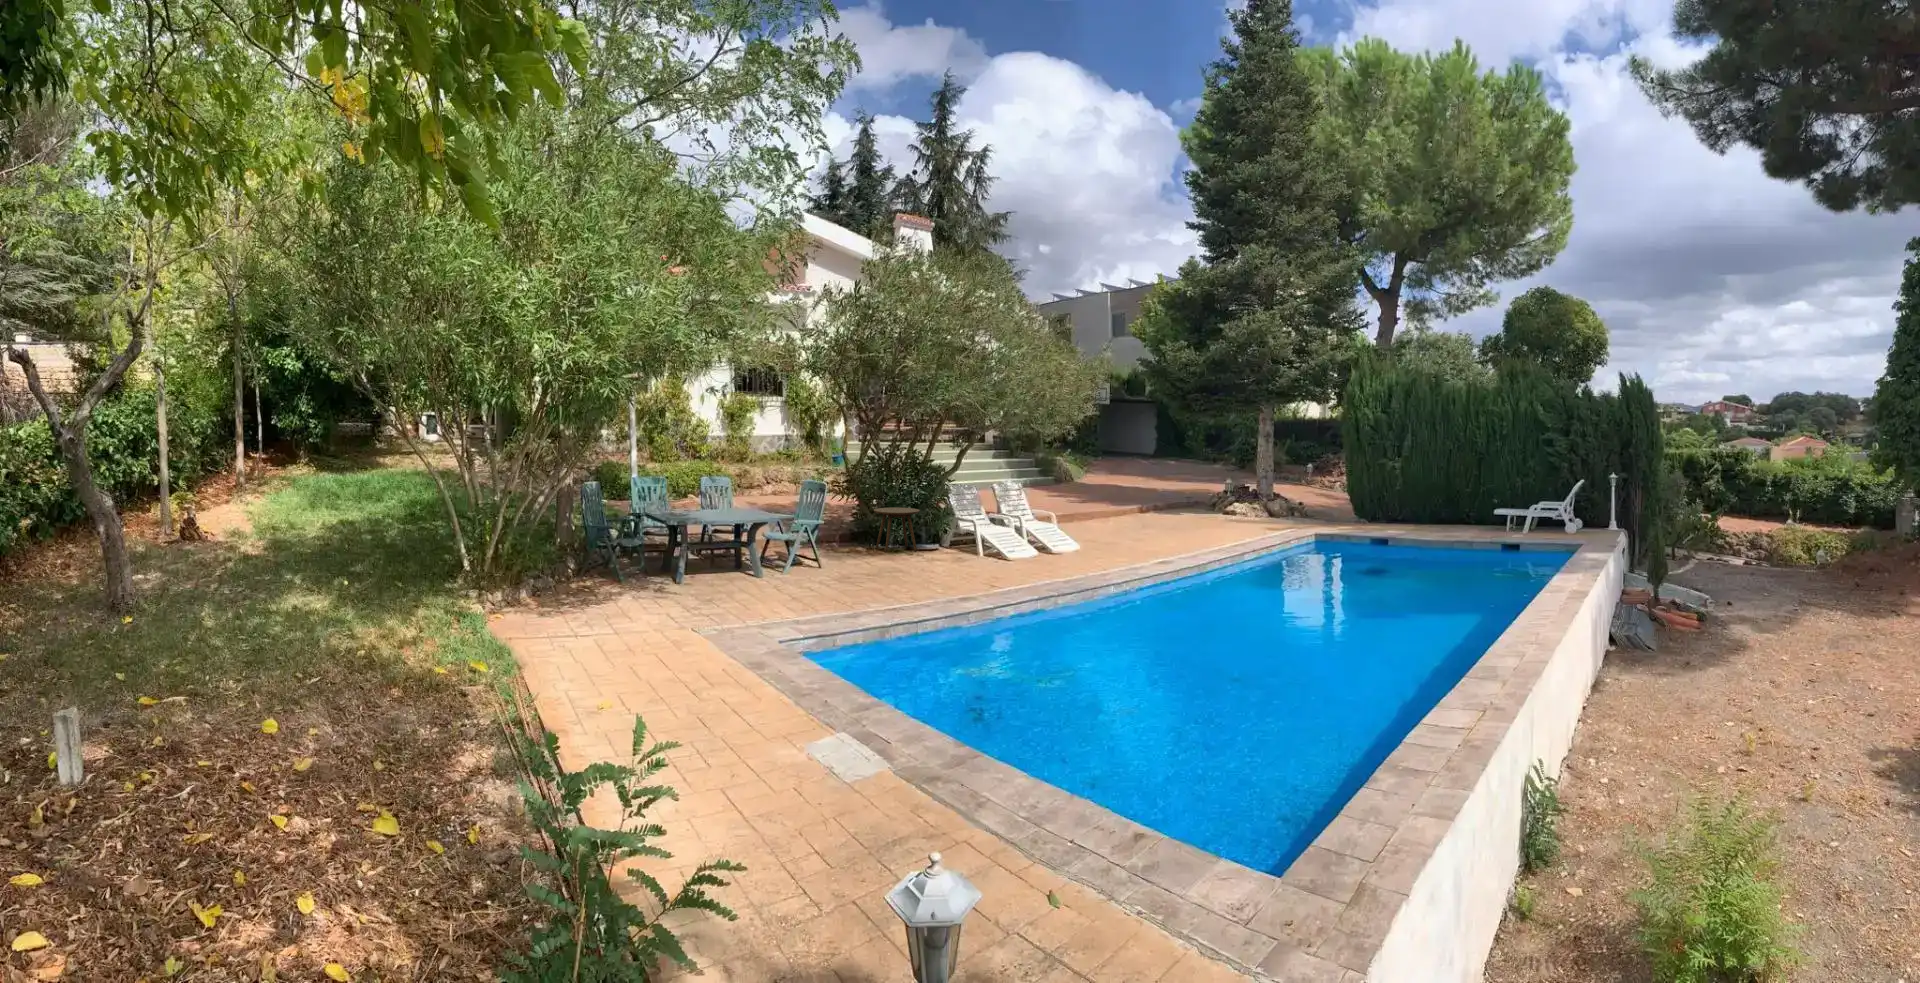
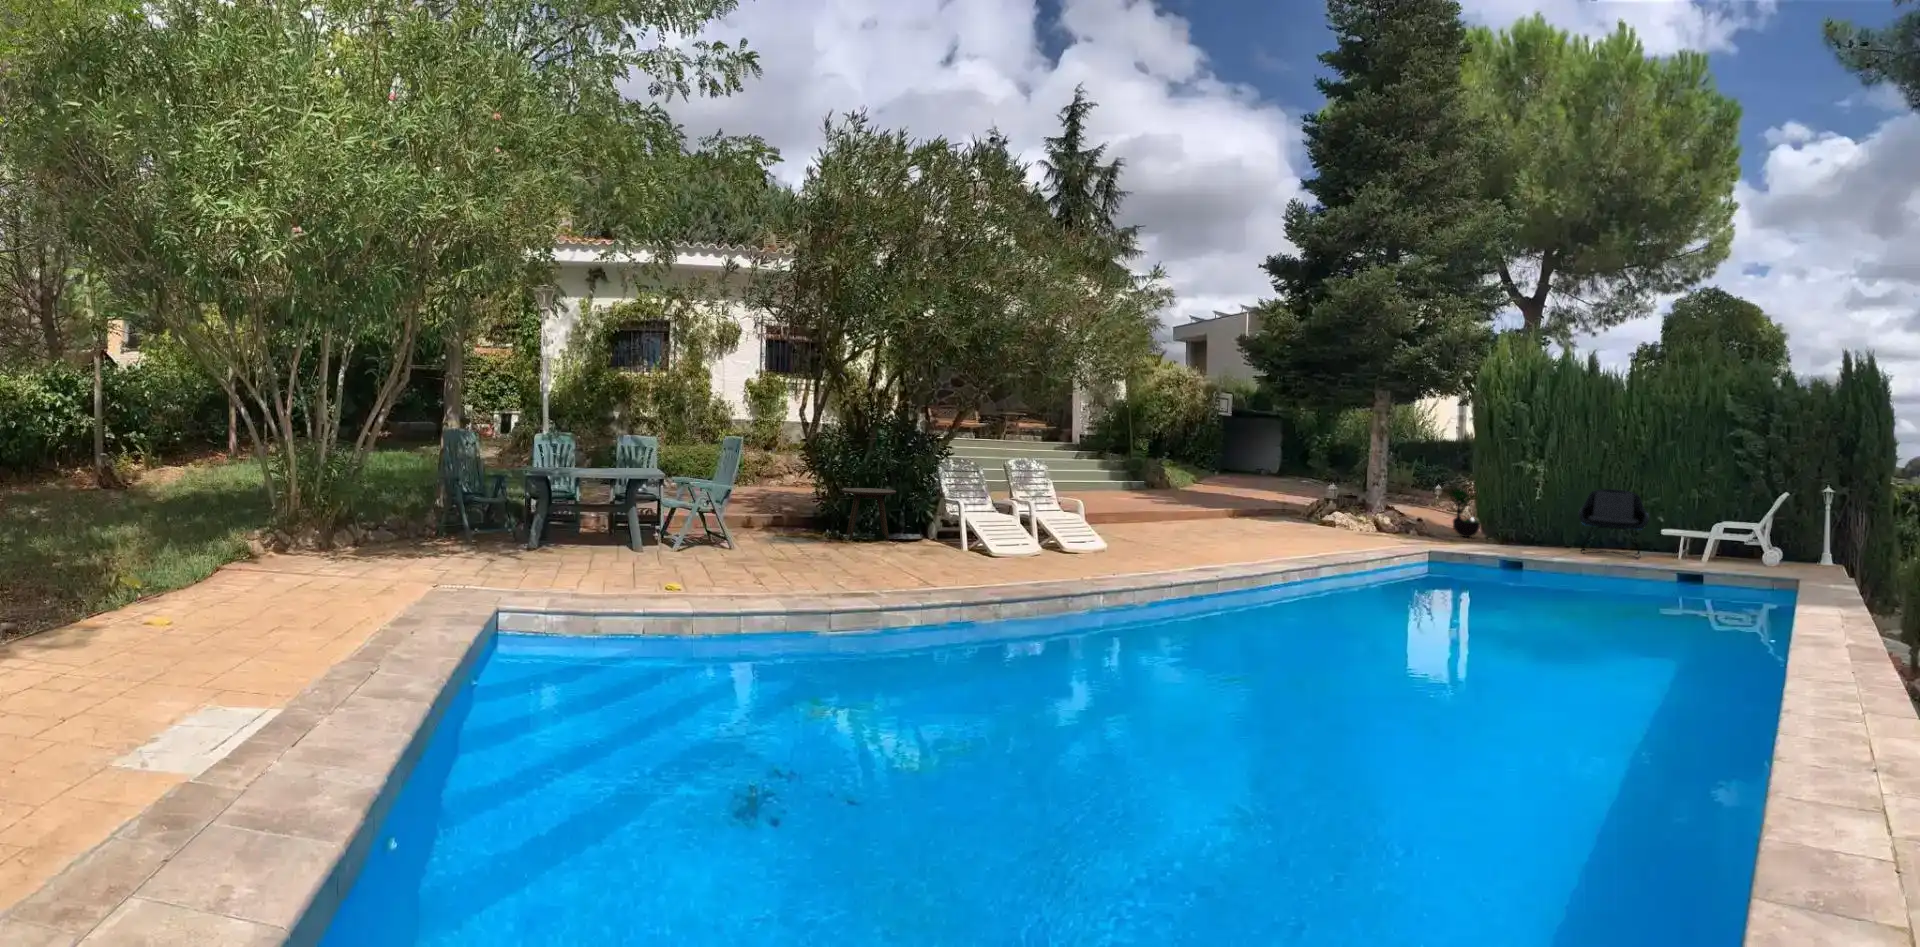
potted tree: none [1329,473,1357,519] -> present [1448,487,1480,537]
lounge chair: none [1434,477,1486,534] -> present [1579,489,1649,559]

